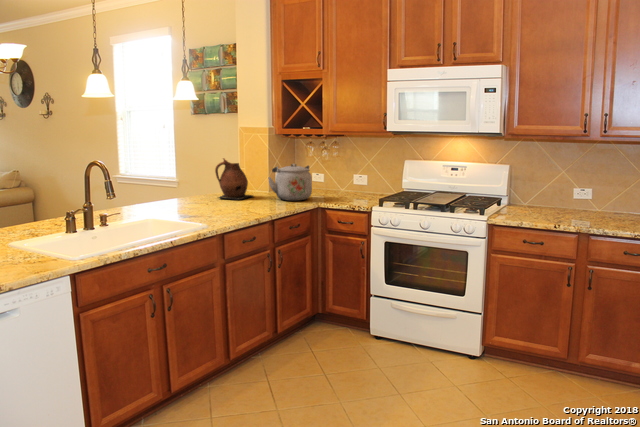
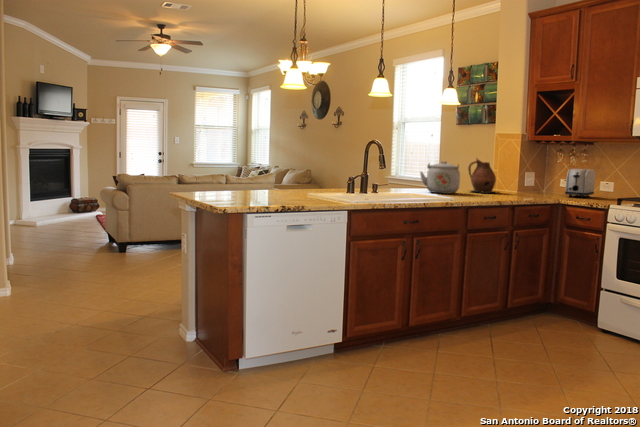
toaster: none [321,163,346,195] -> present [565,169,595,198]
kettle: present [268,164,312,201] -> present [420,161,460,194]

